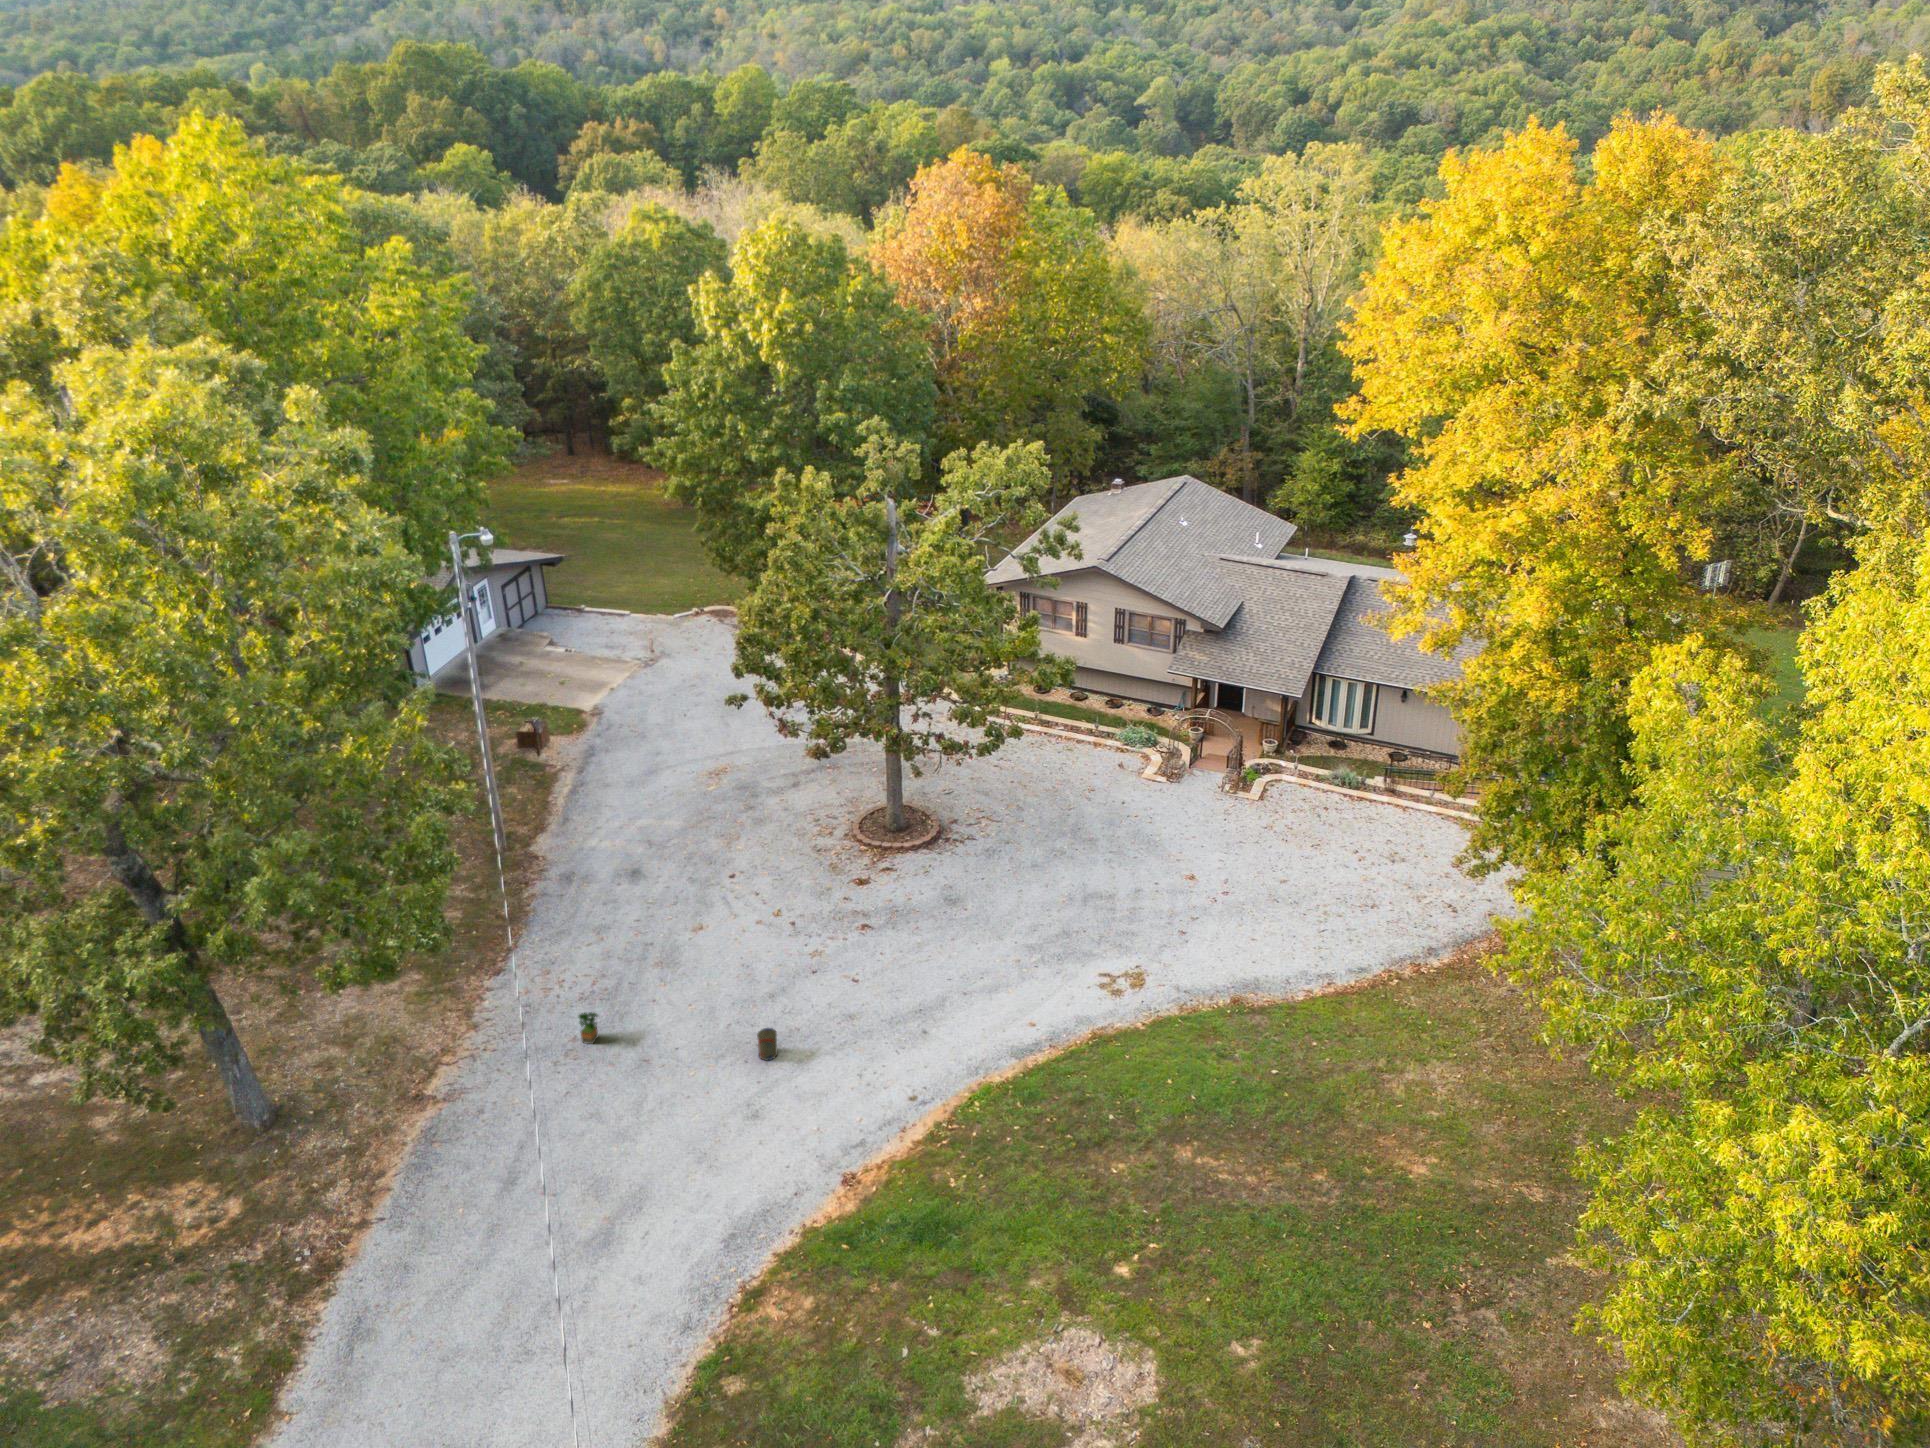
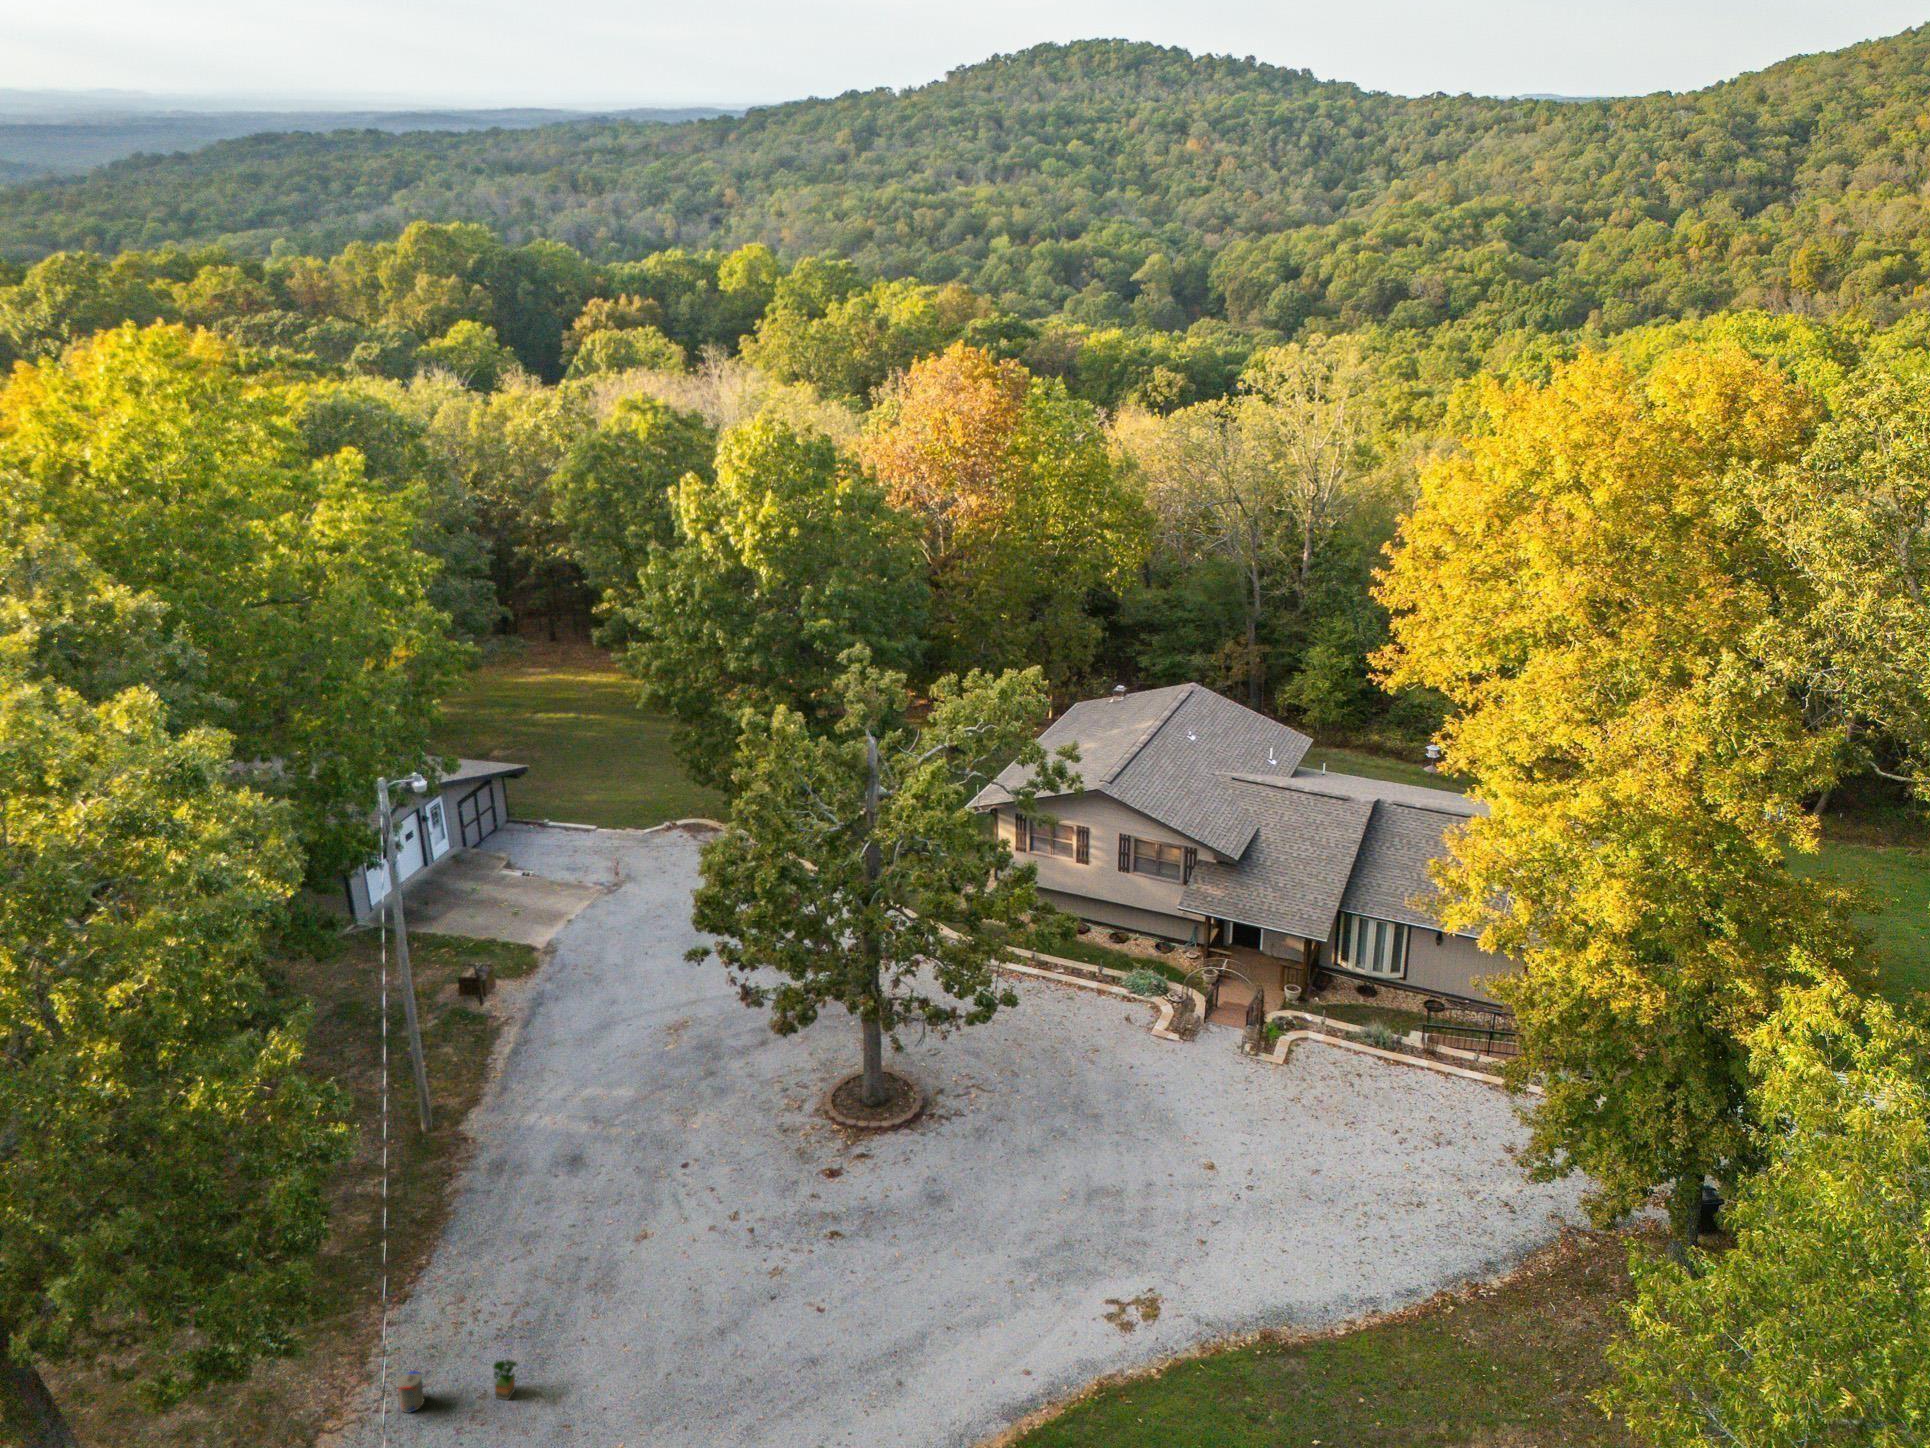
trash can: present [757,1028,778,1061] -> present [397,1371,424,1413]

